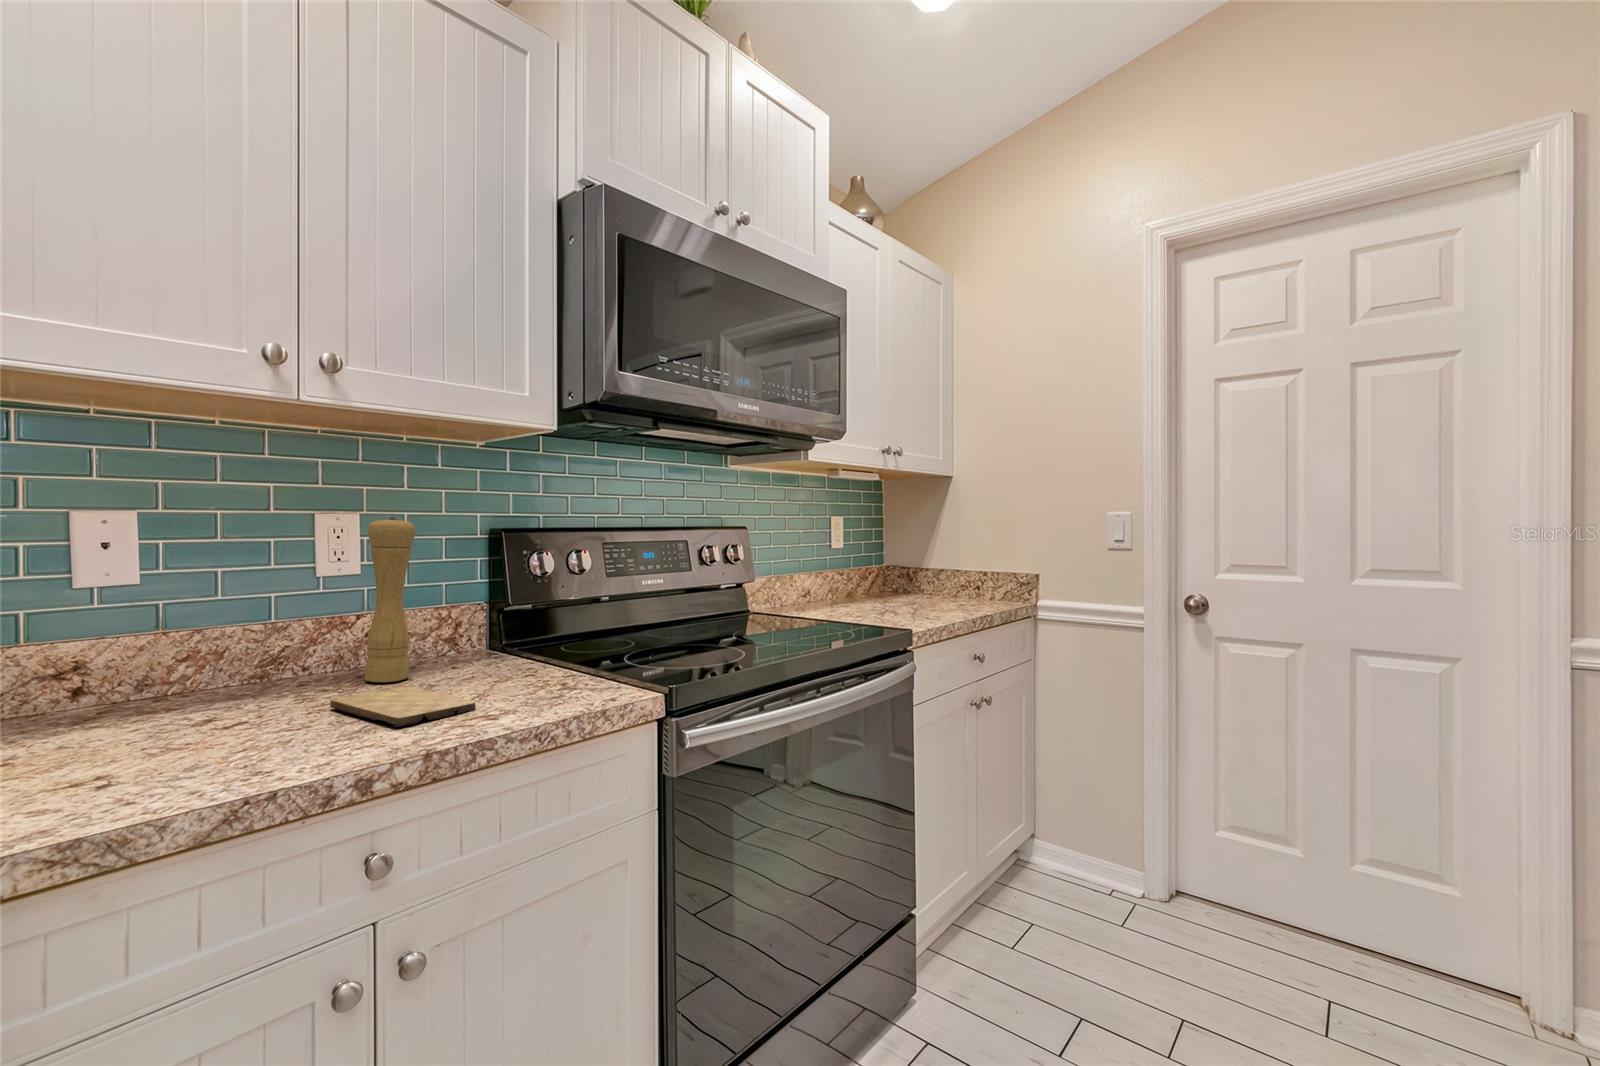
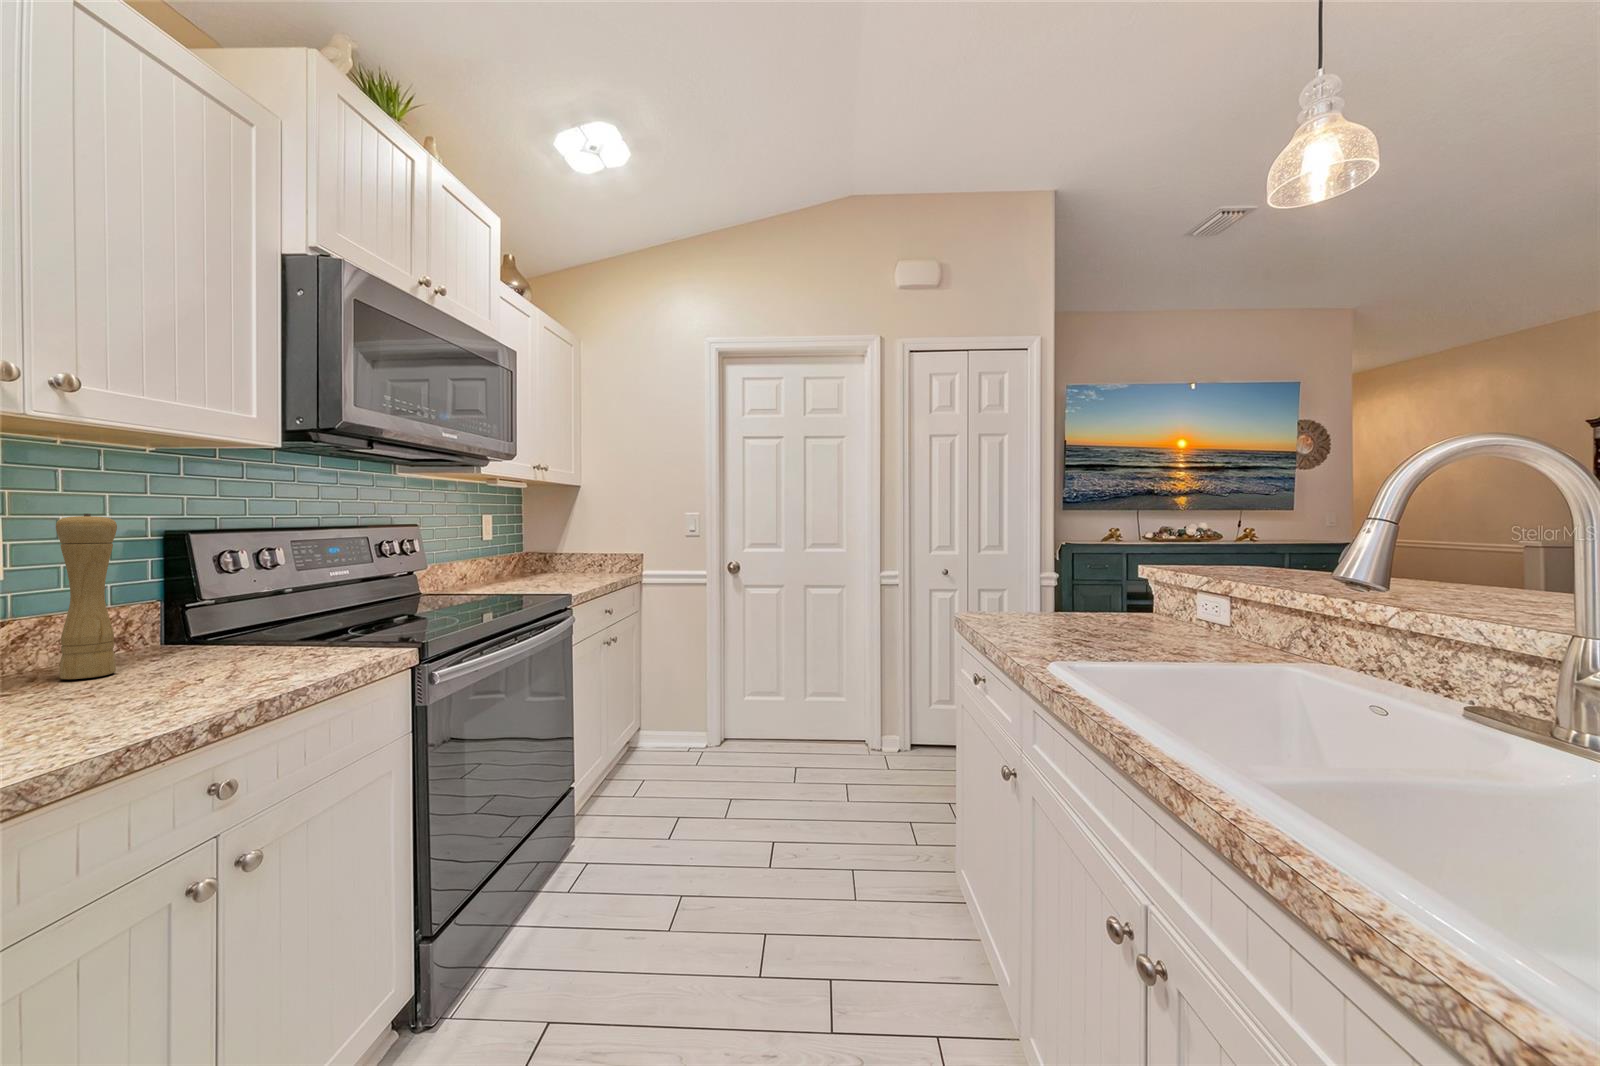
cutting board: present [330,687,476,727] -> none [72,670,252,697]

